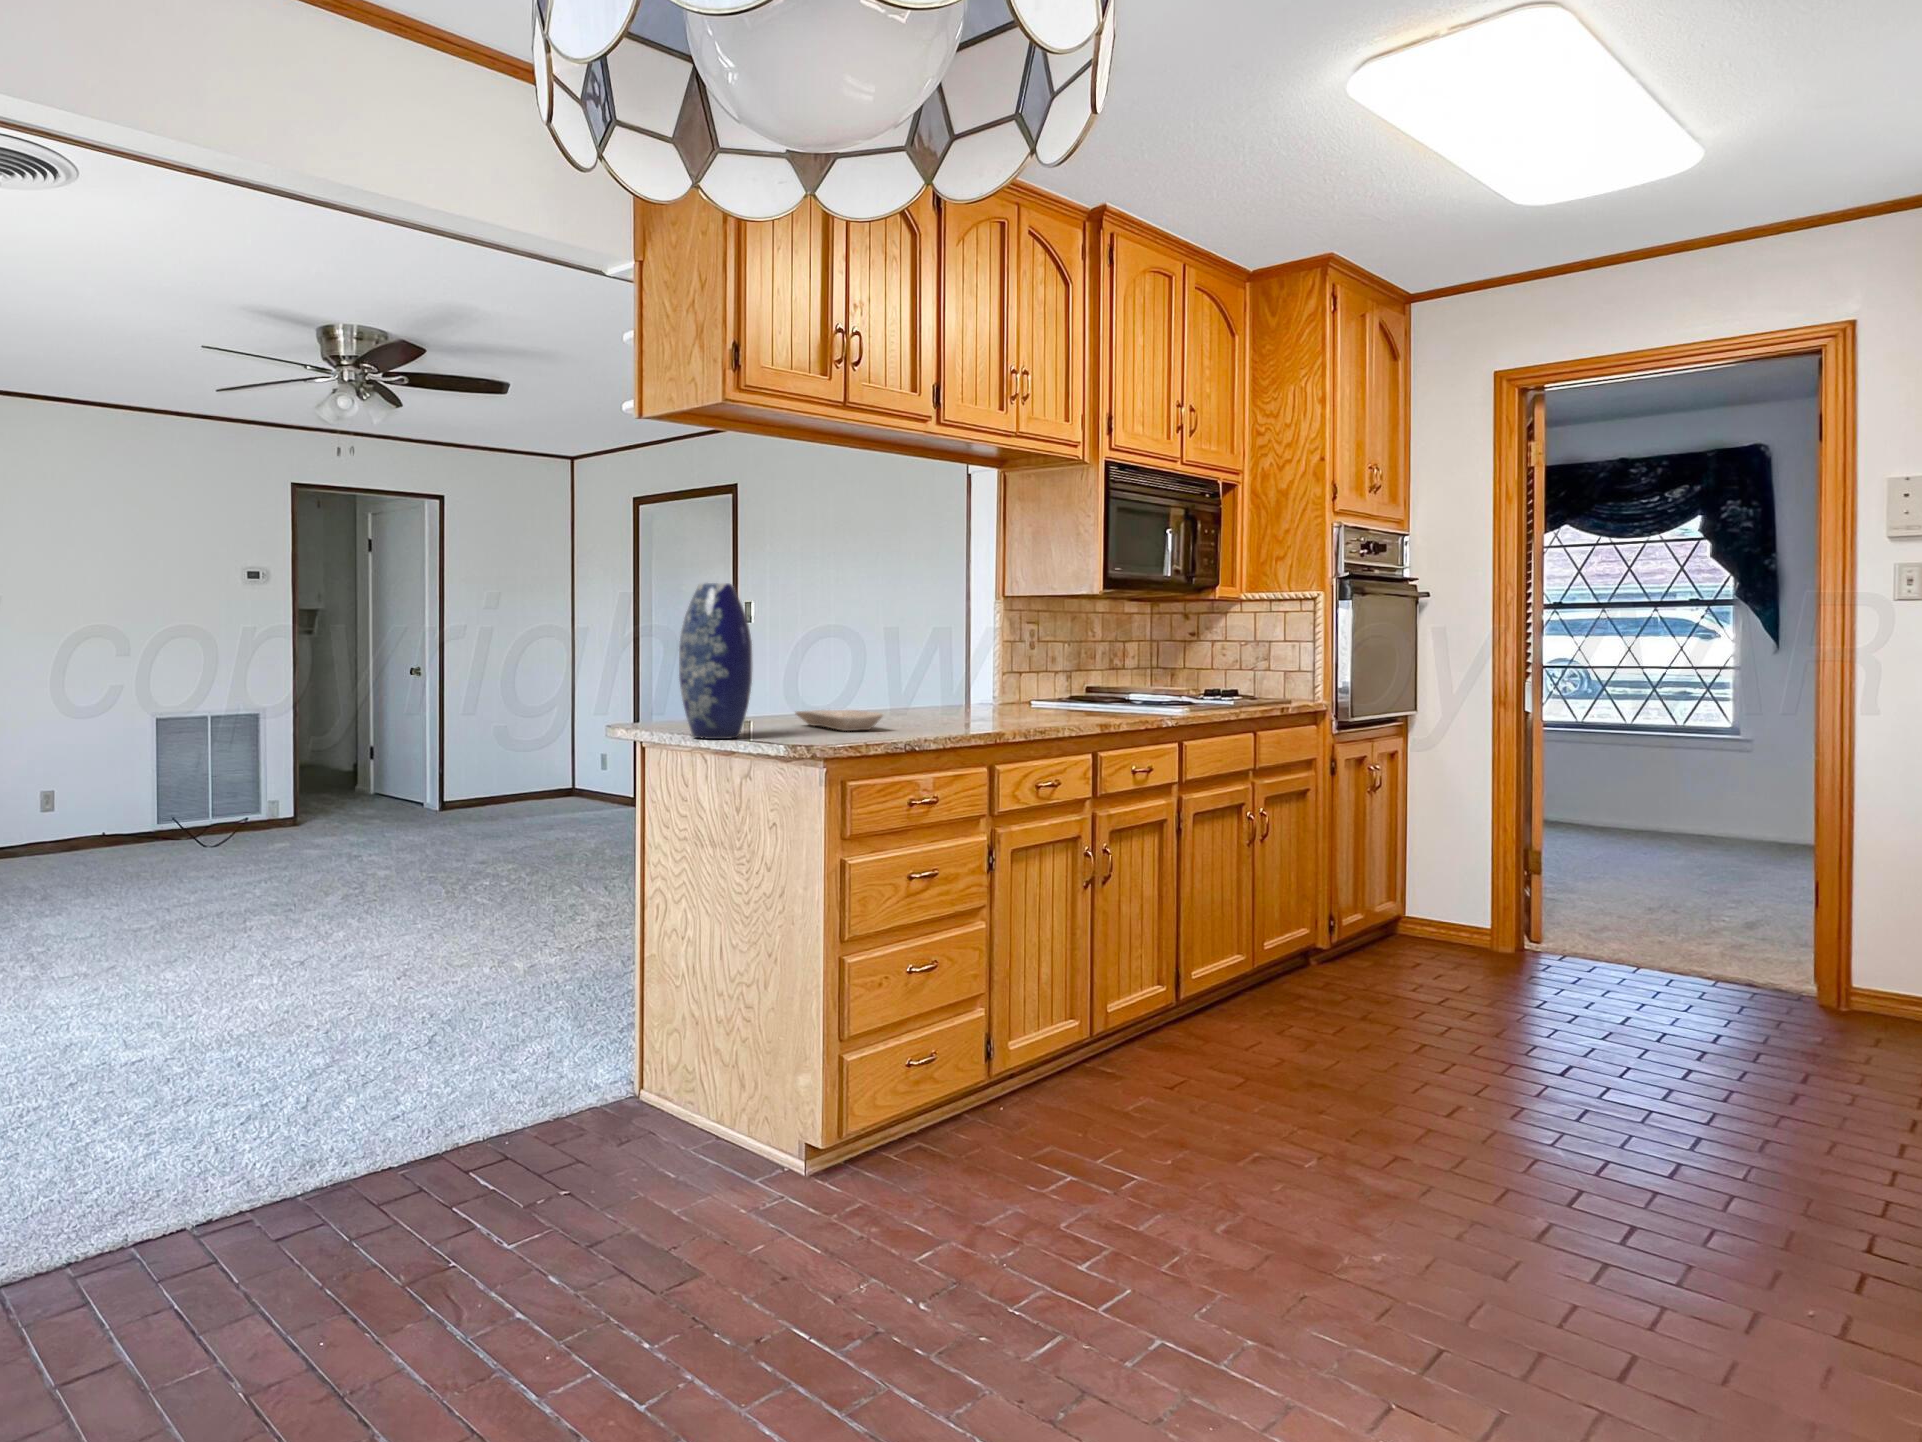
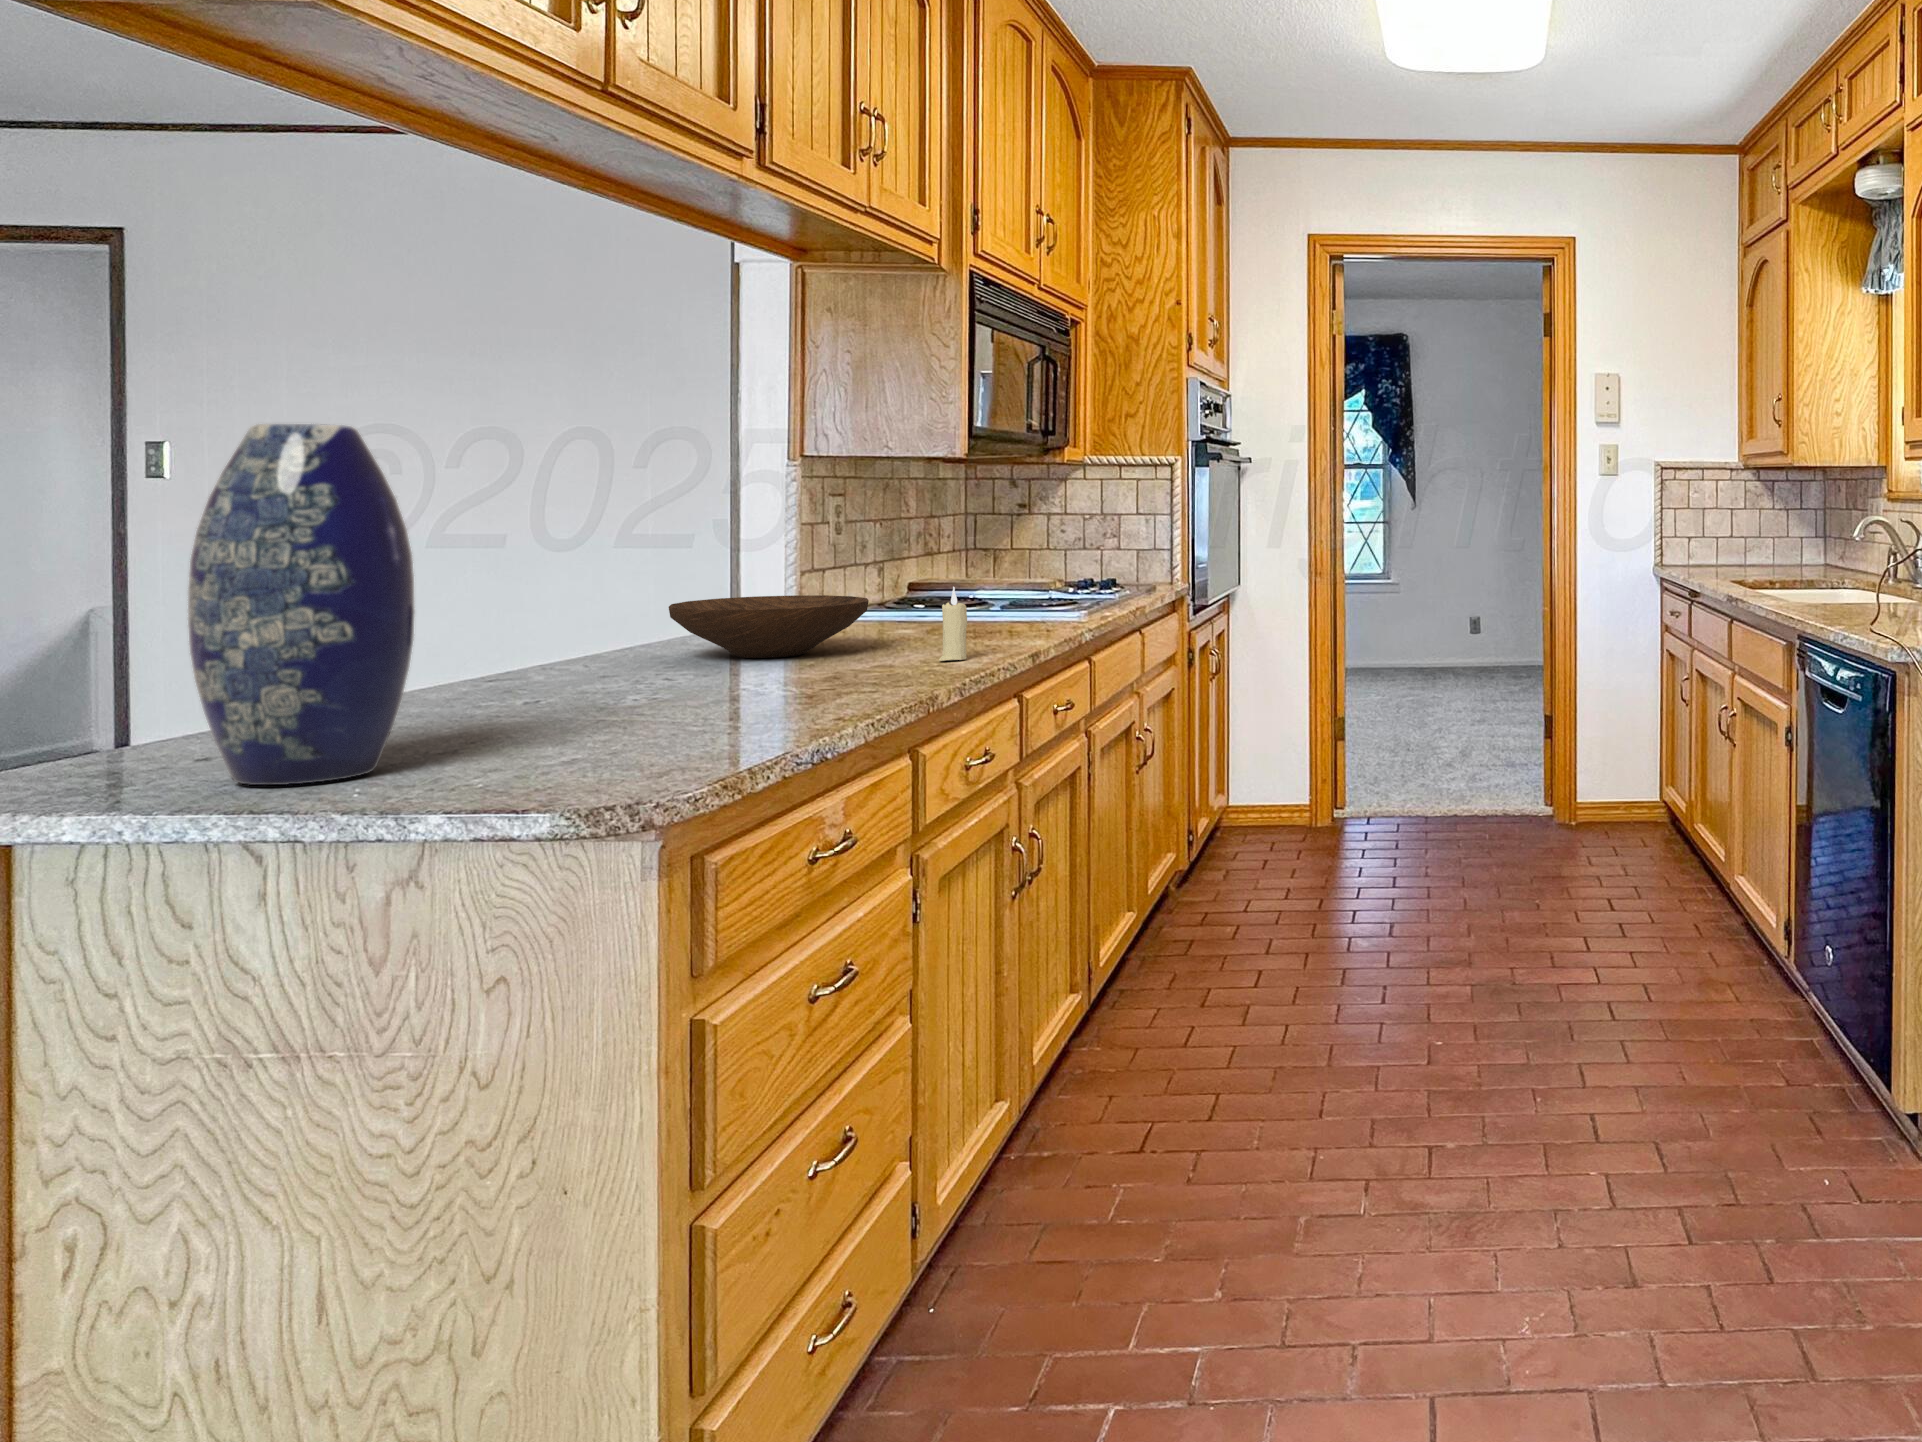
candle: none [1035,676,1054,724] -> present [939,587,967,661]
wooden bowl: none [899,684,1010,718] -> present [669,595,869,658]
tray: present [796,710,883,731] -> none [473,665,699,716]

